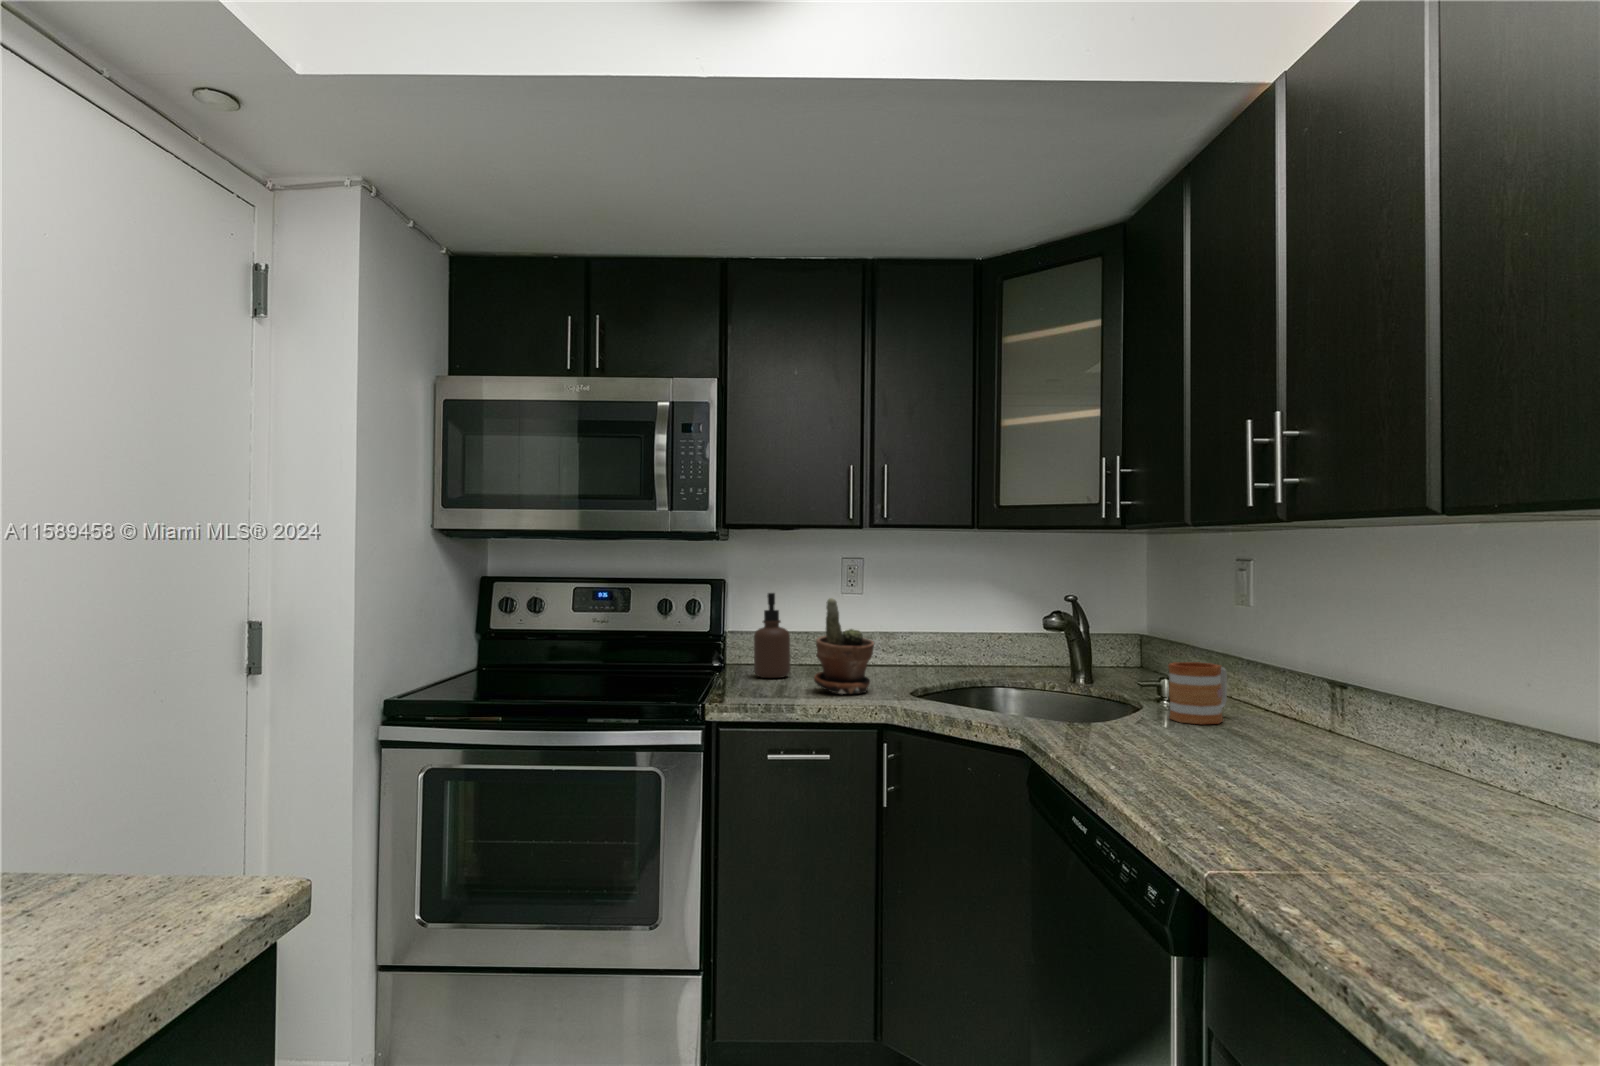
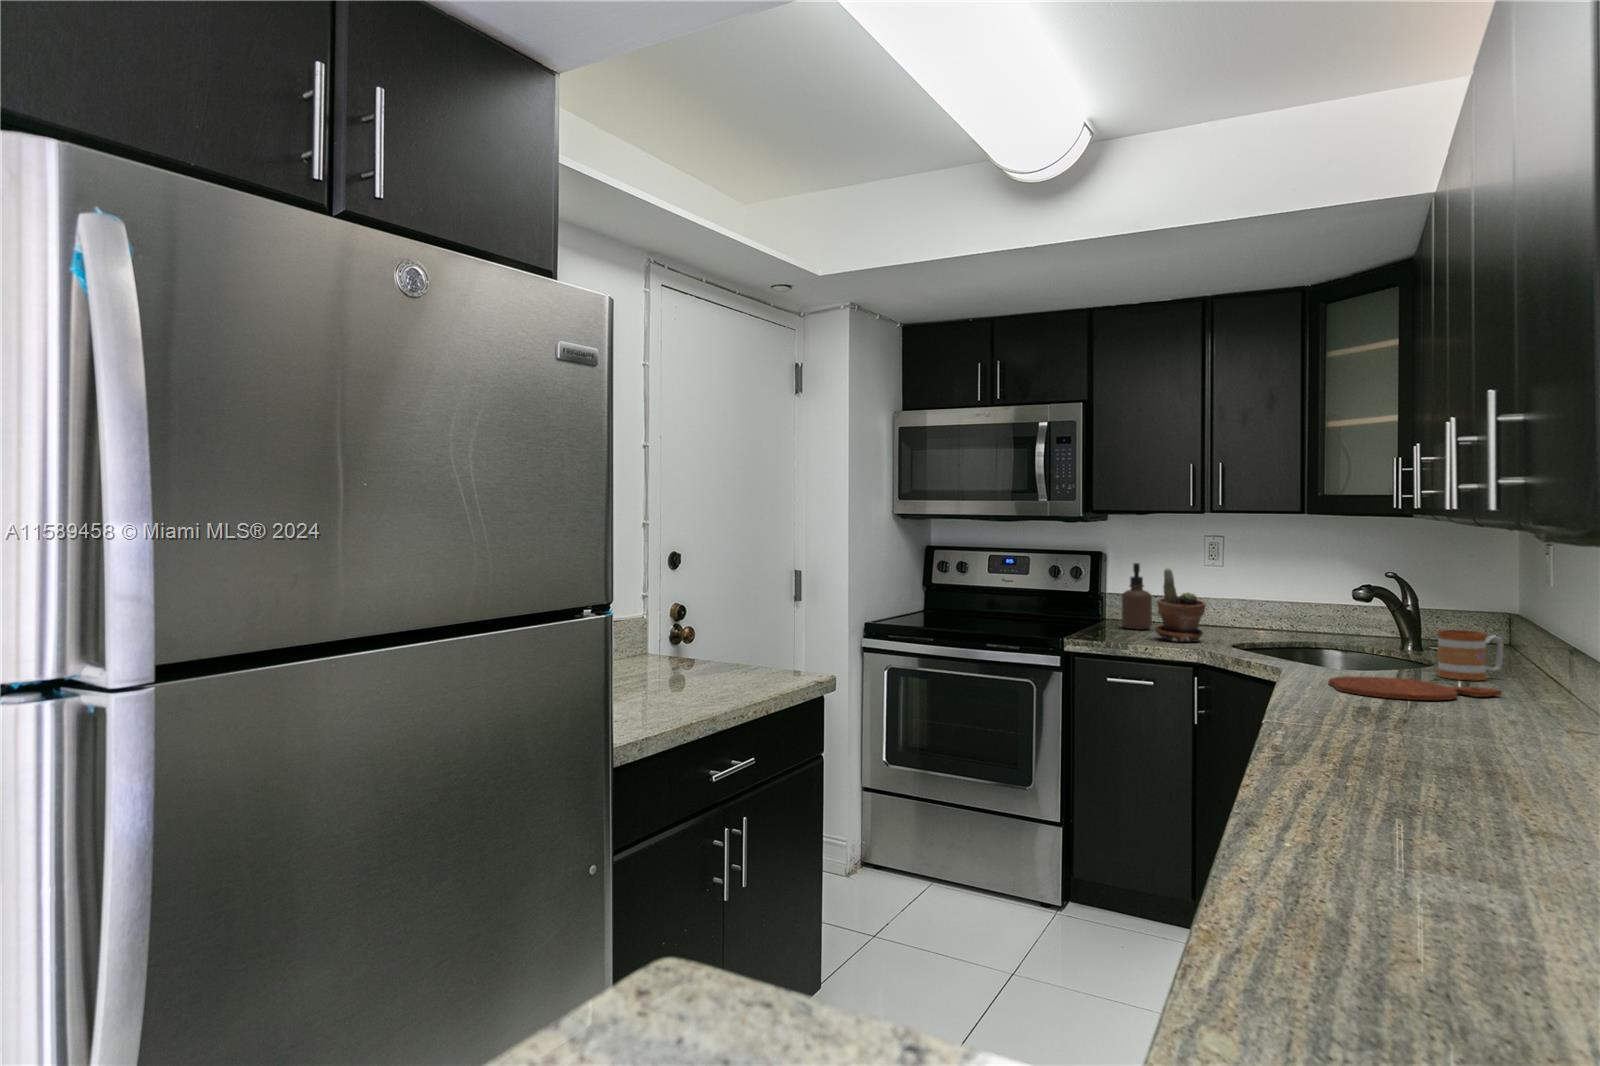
cutting board: none [1112,733,1297,773] -> present [1328,676,1502,700]

